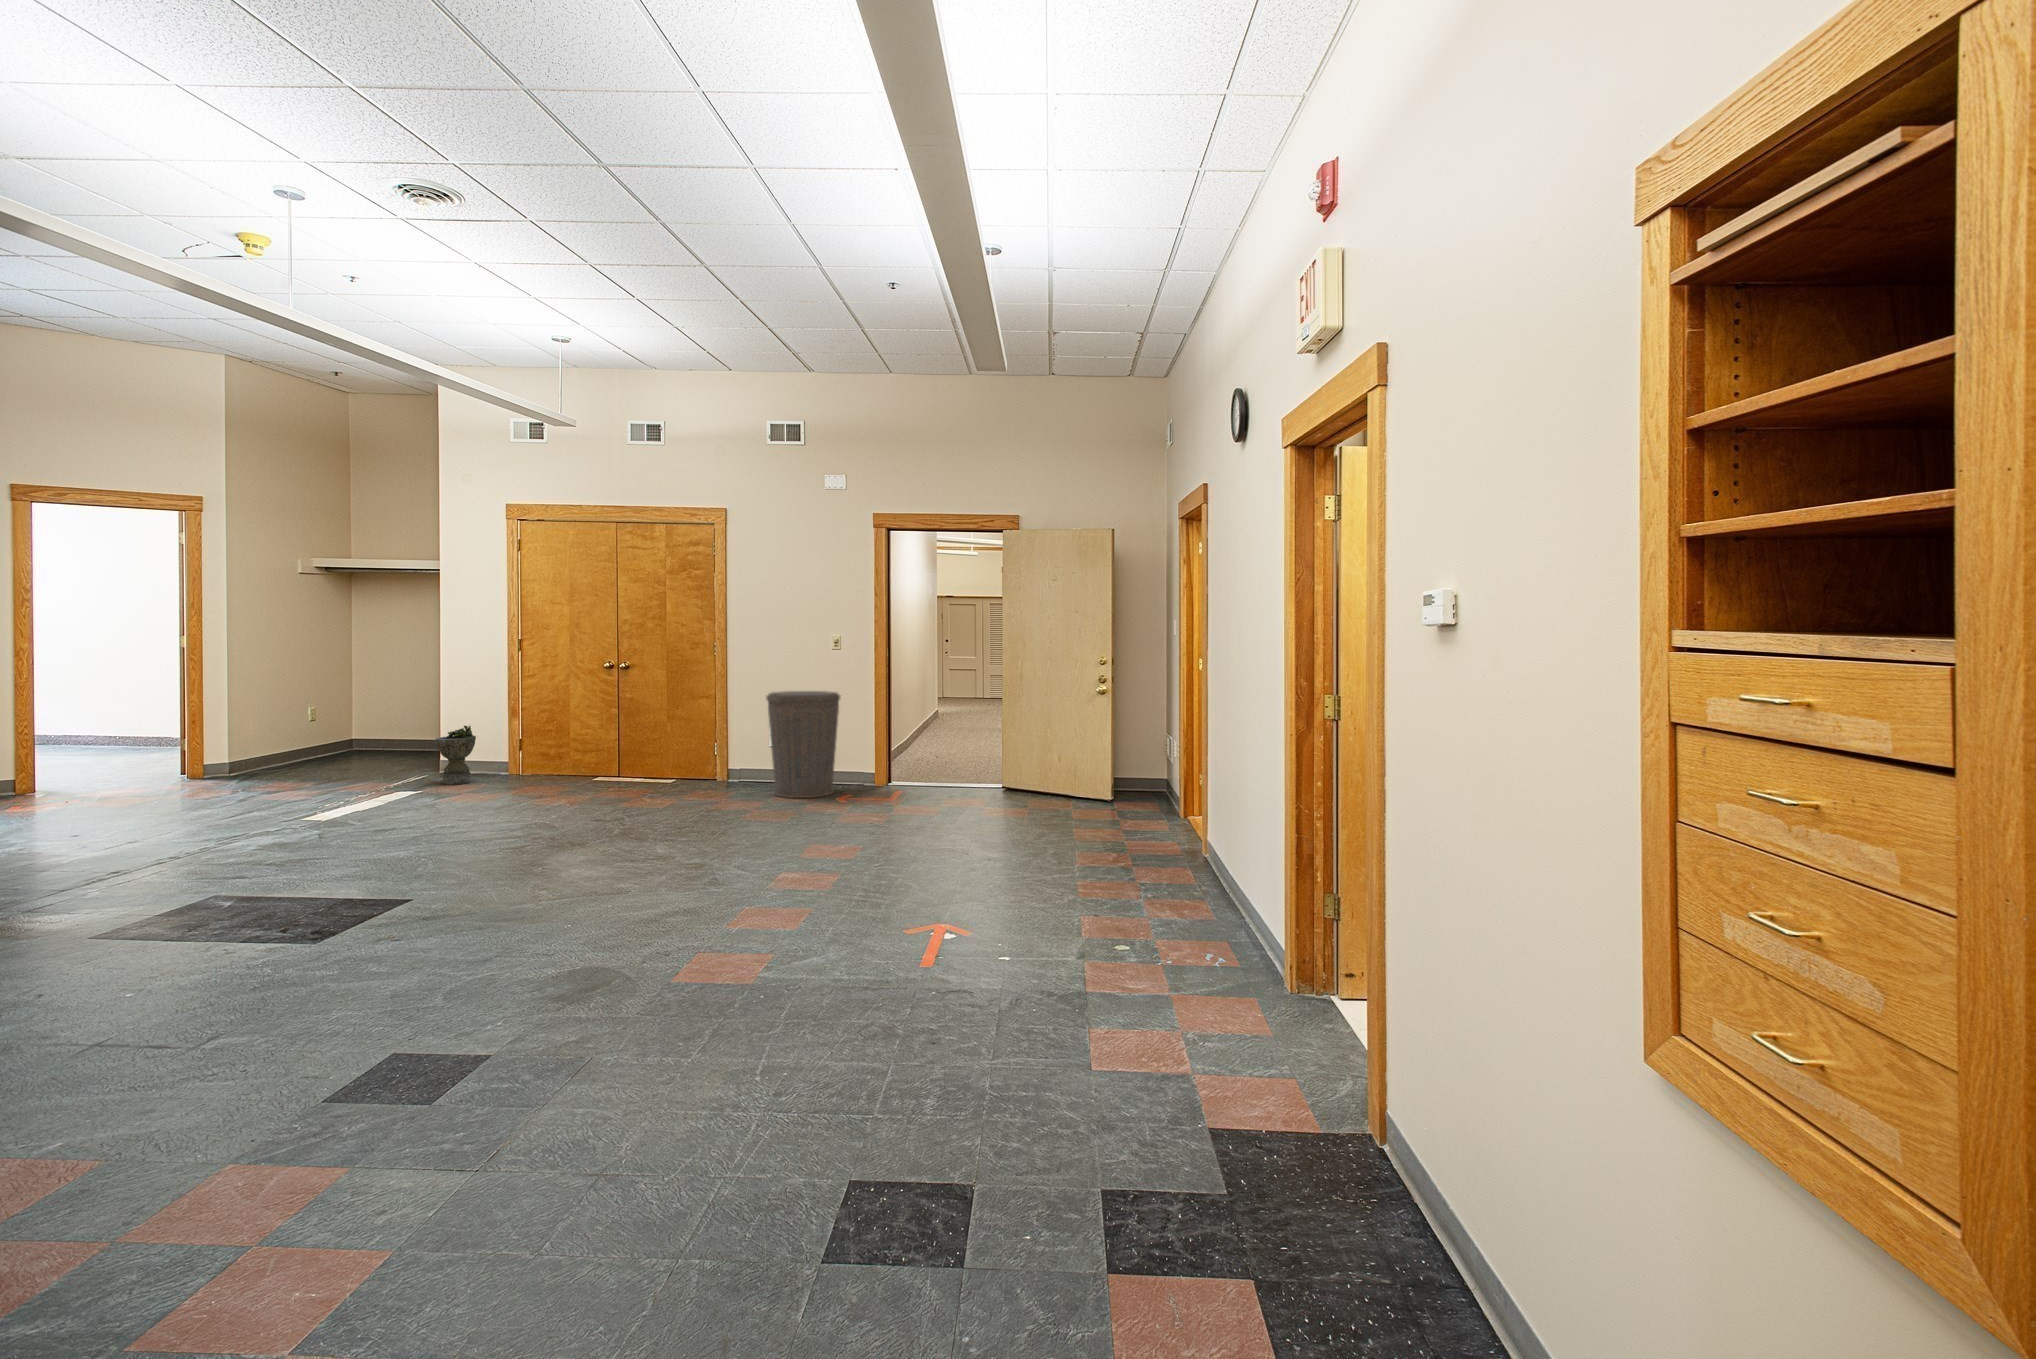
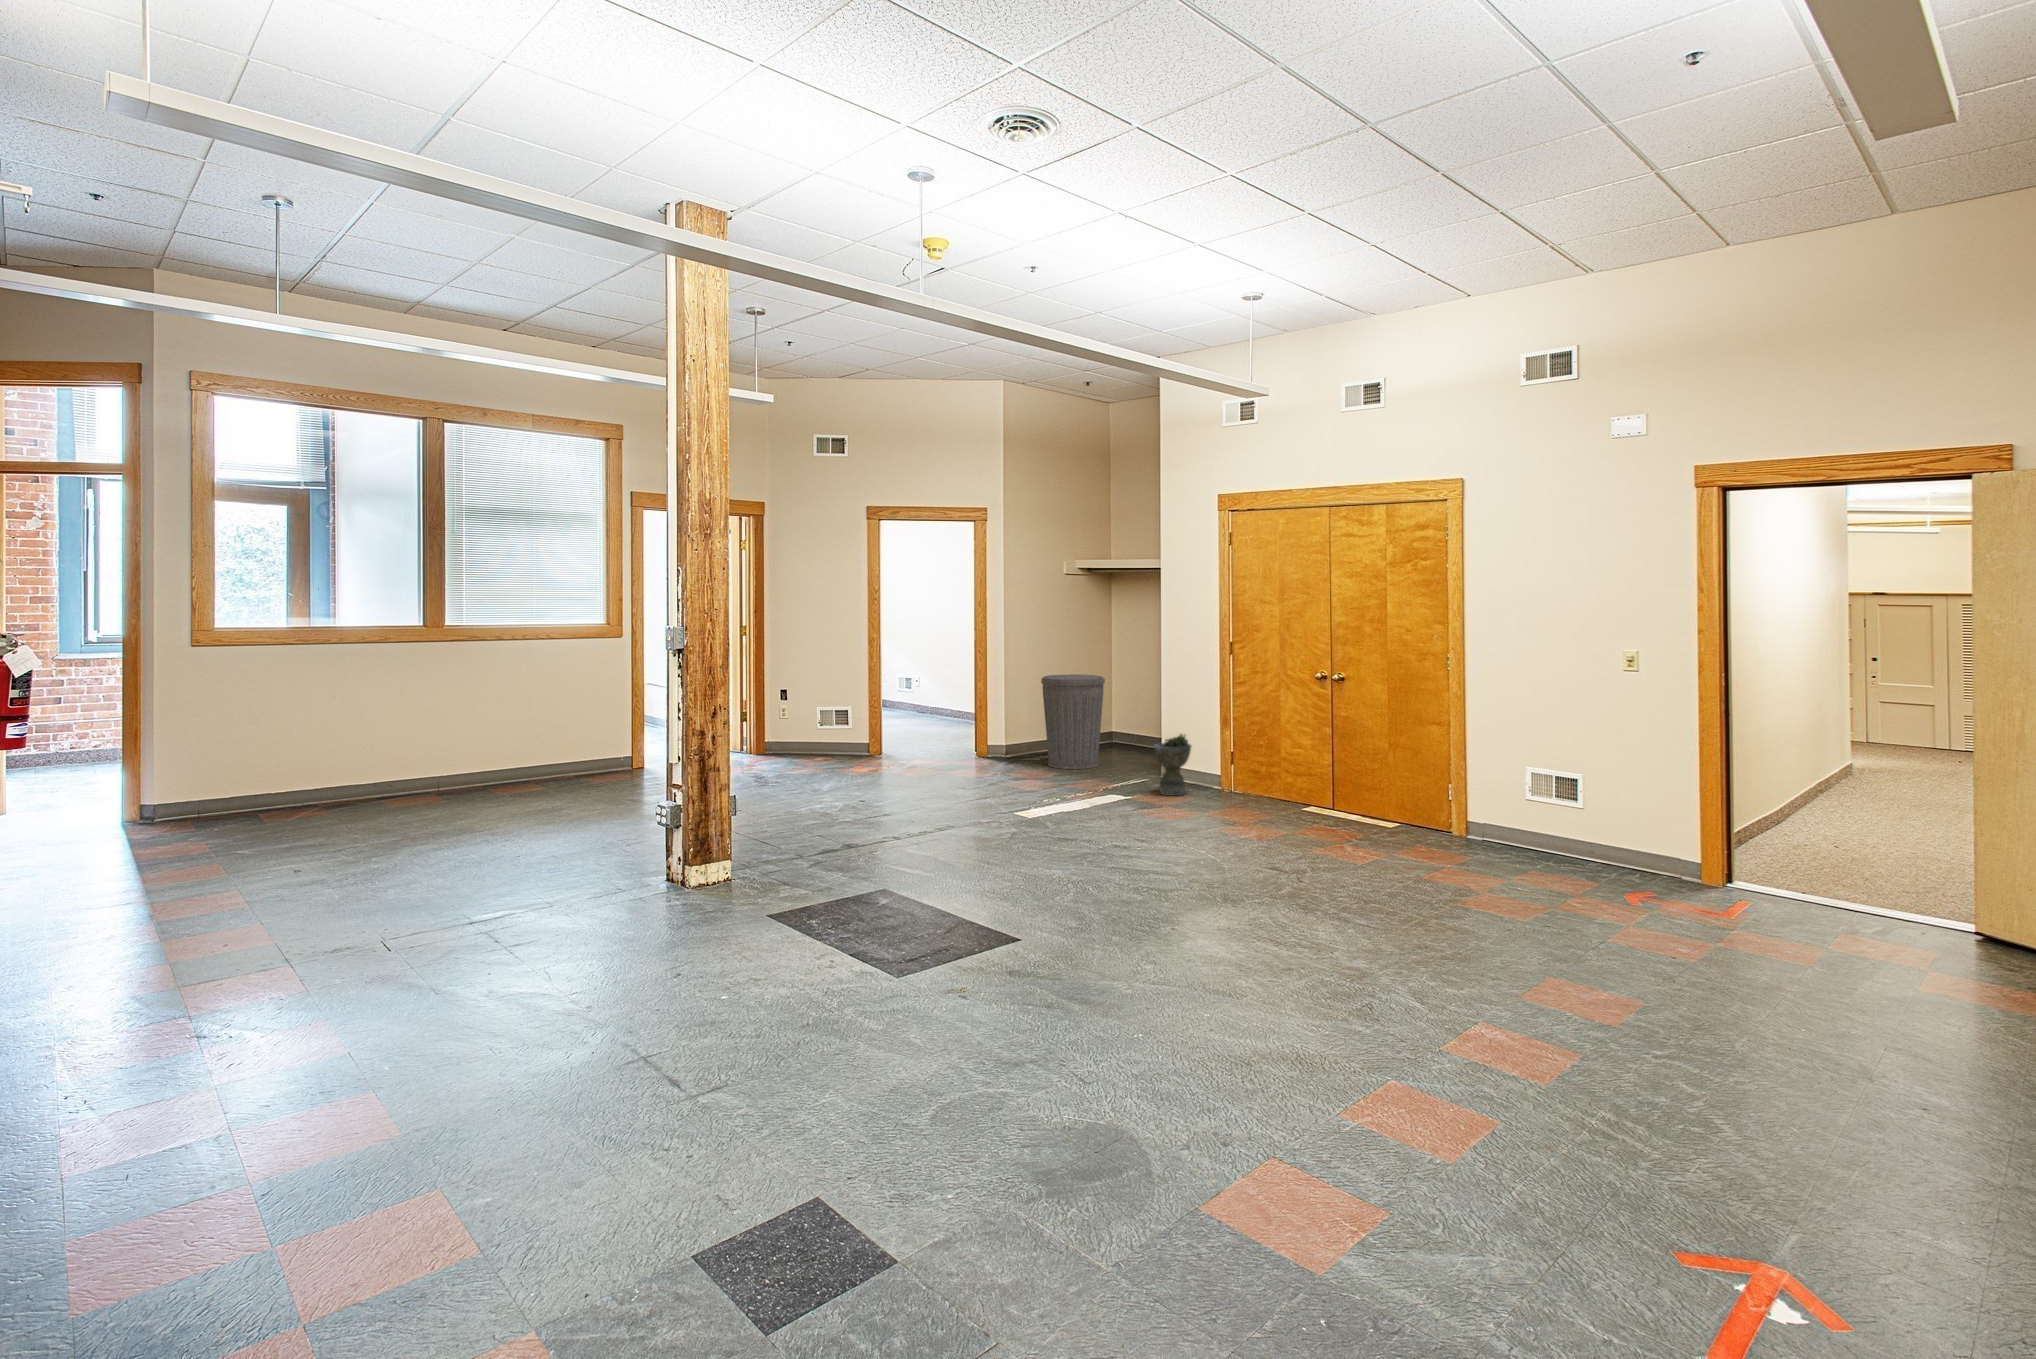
trash can: present [766,691,840,798] -> present [1041,674,1105,769]

